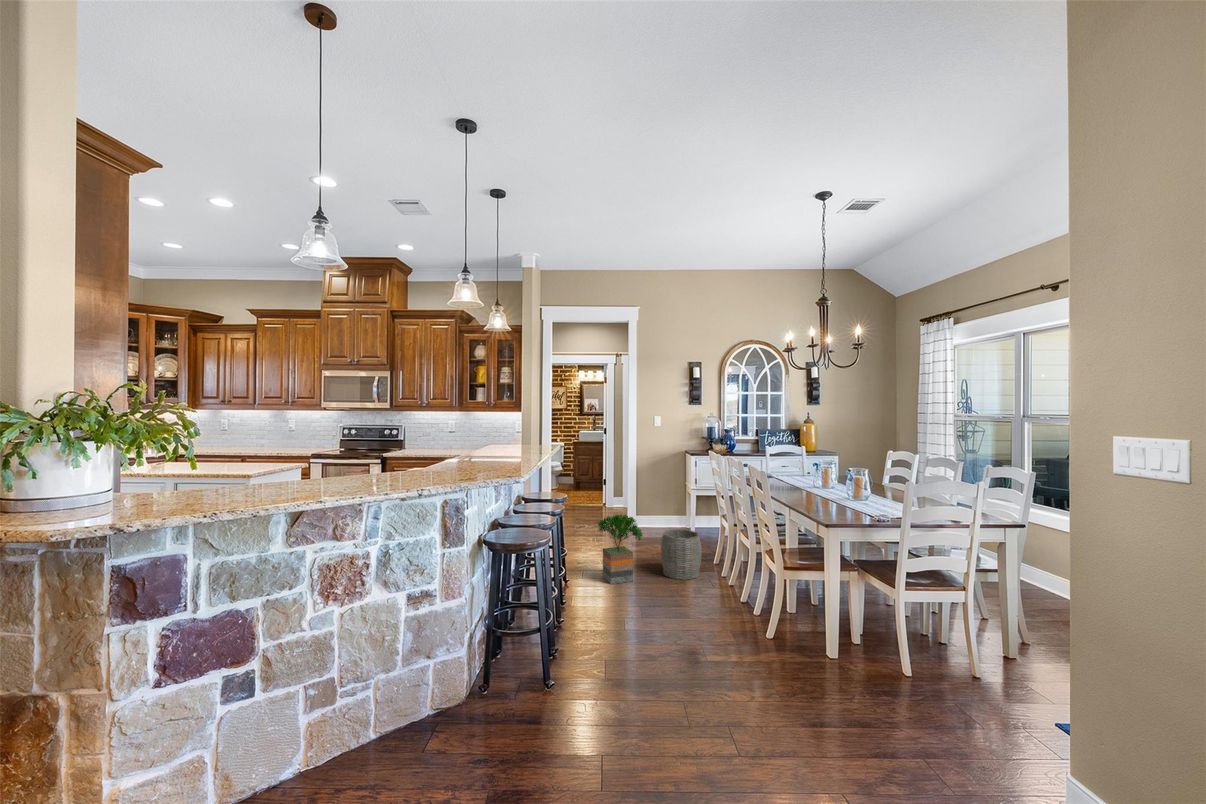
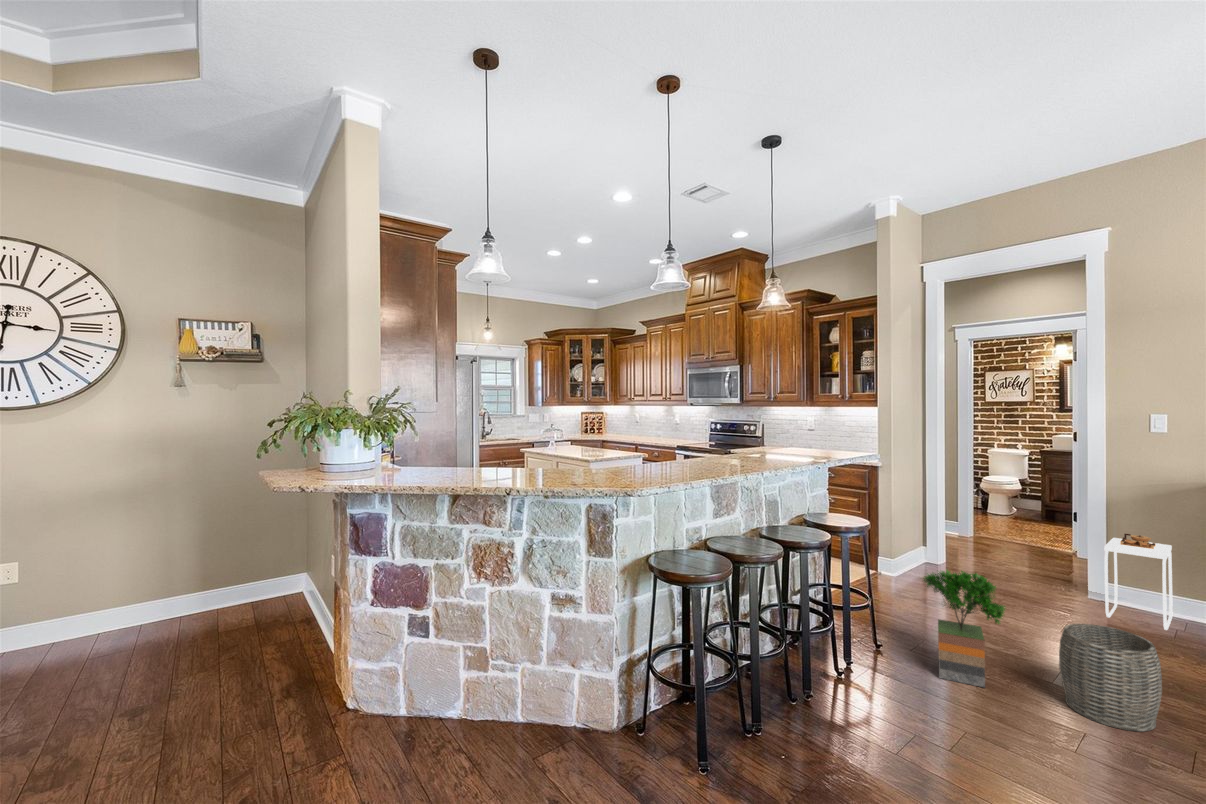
side table: none [641,483,669,531] -> present [1104,534,1173,630]

